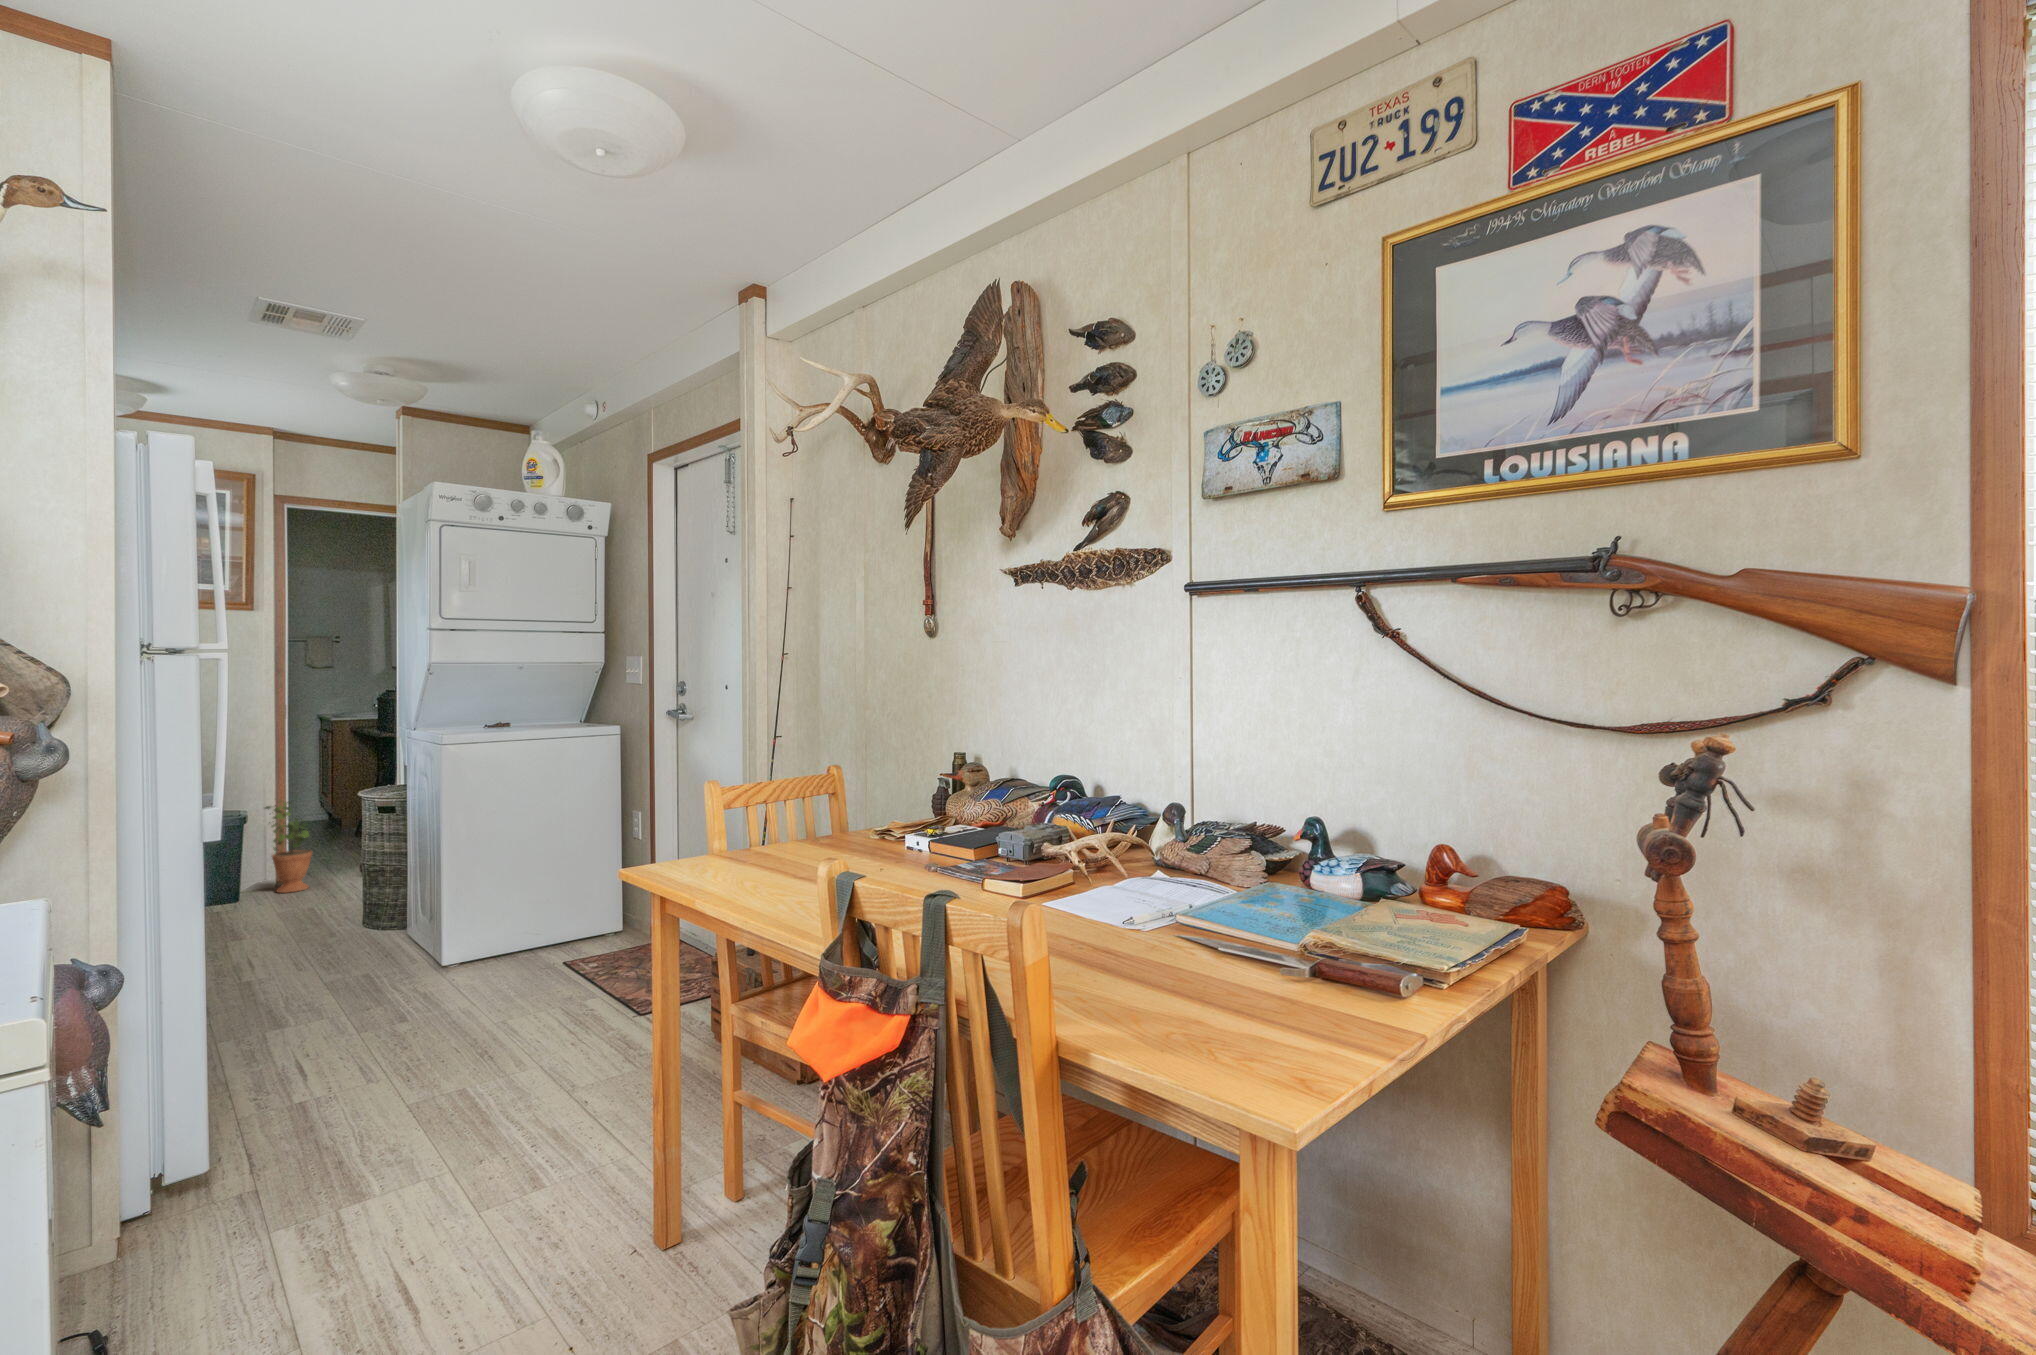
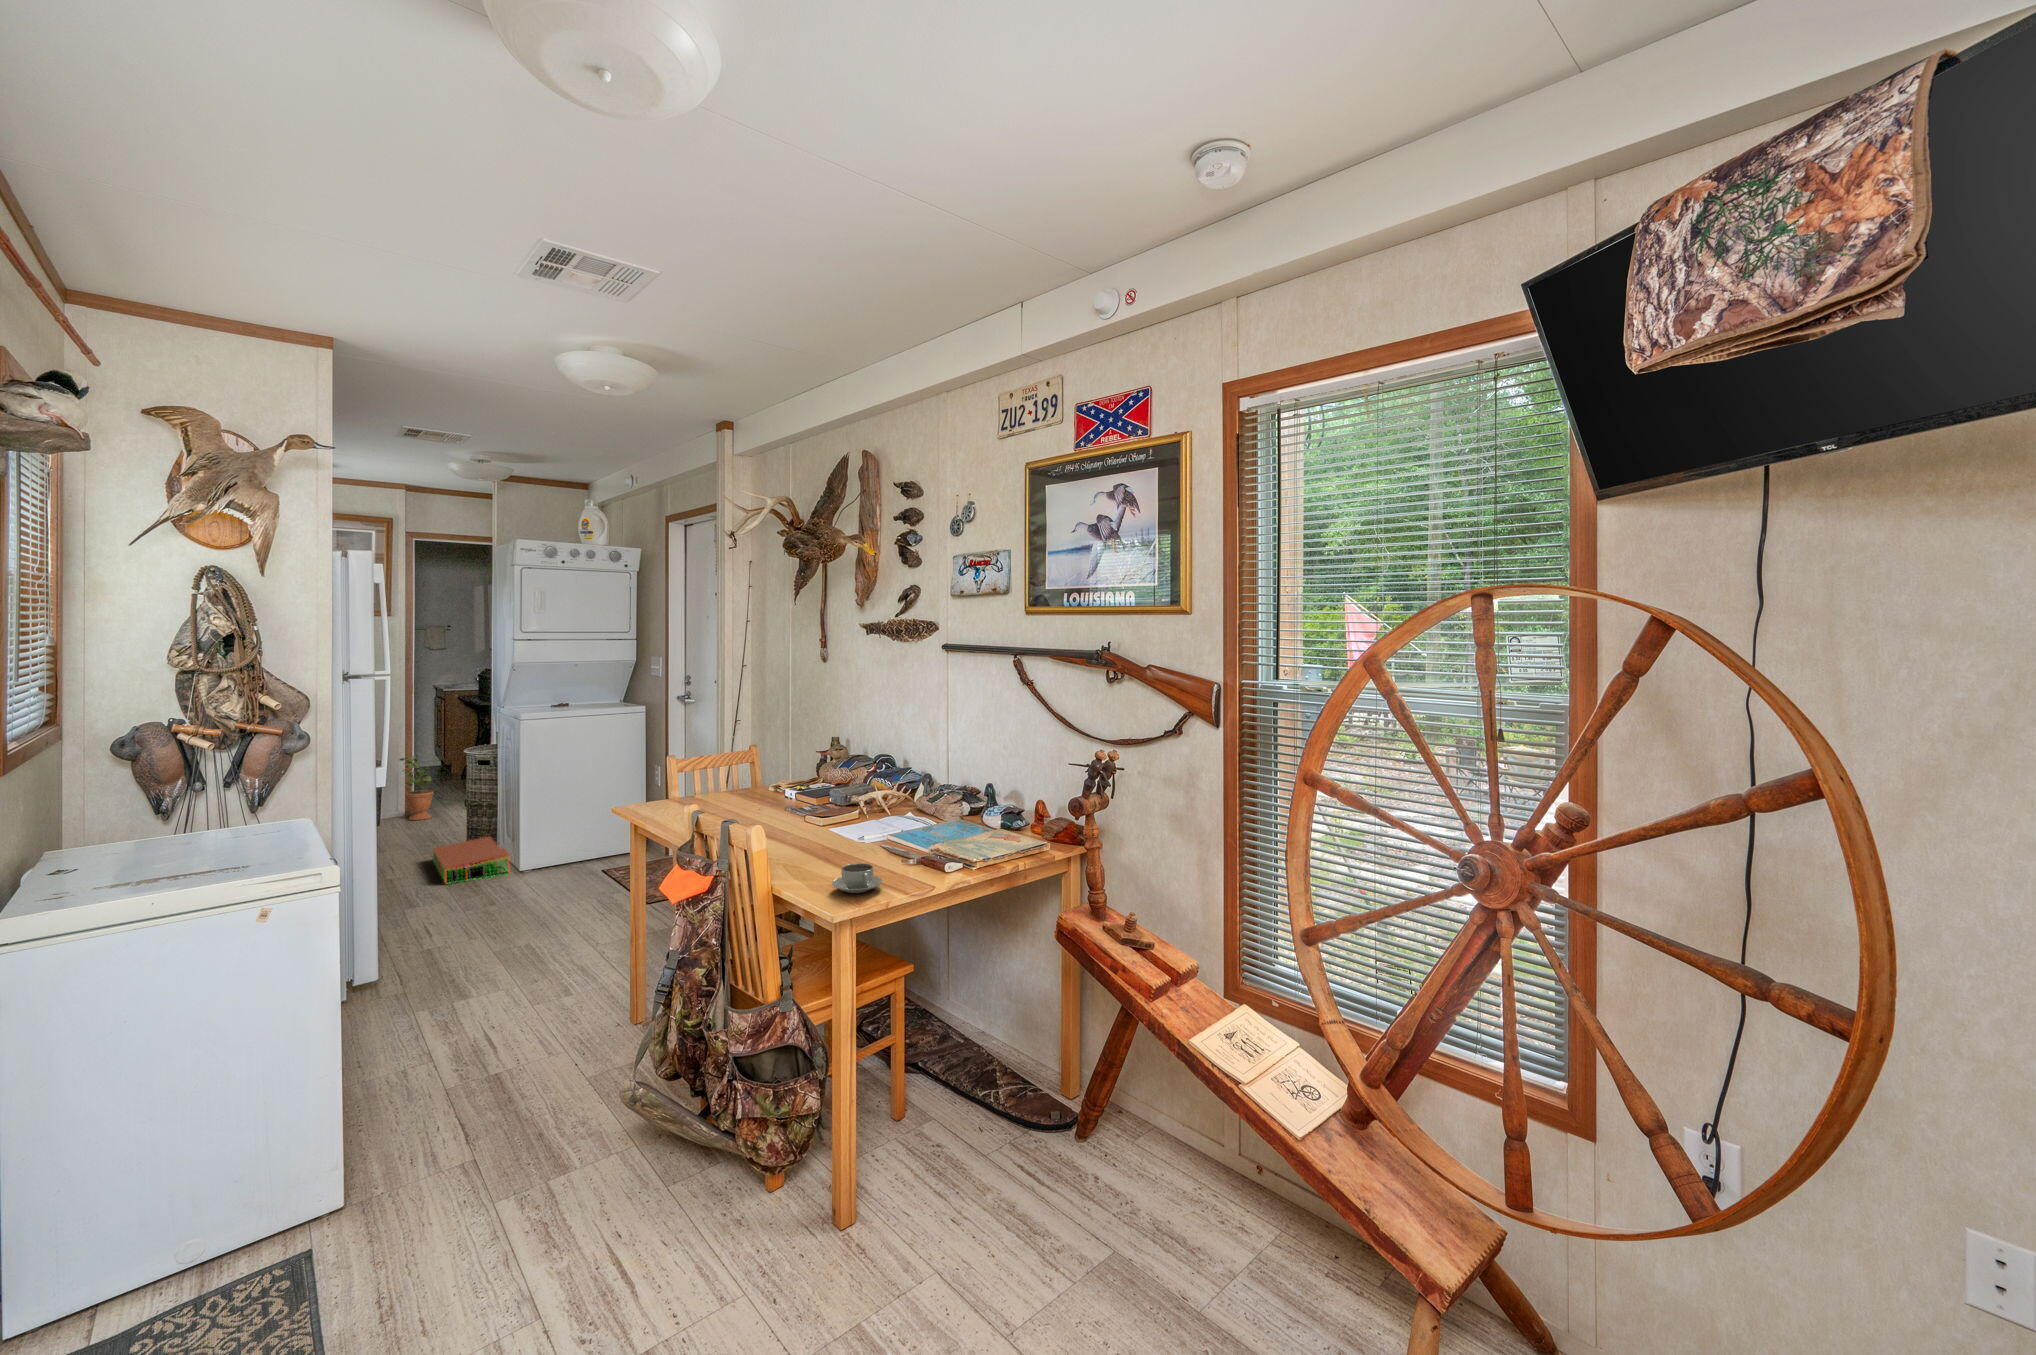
storage bin: none [307,915,423,990] -> present [433,836,510,883]
coffee cup: none [1206,984,1322,1058] -> present [832,863,882,893]

